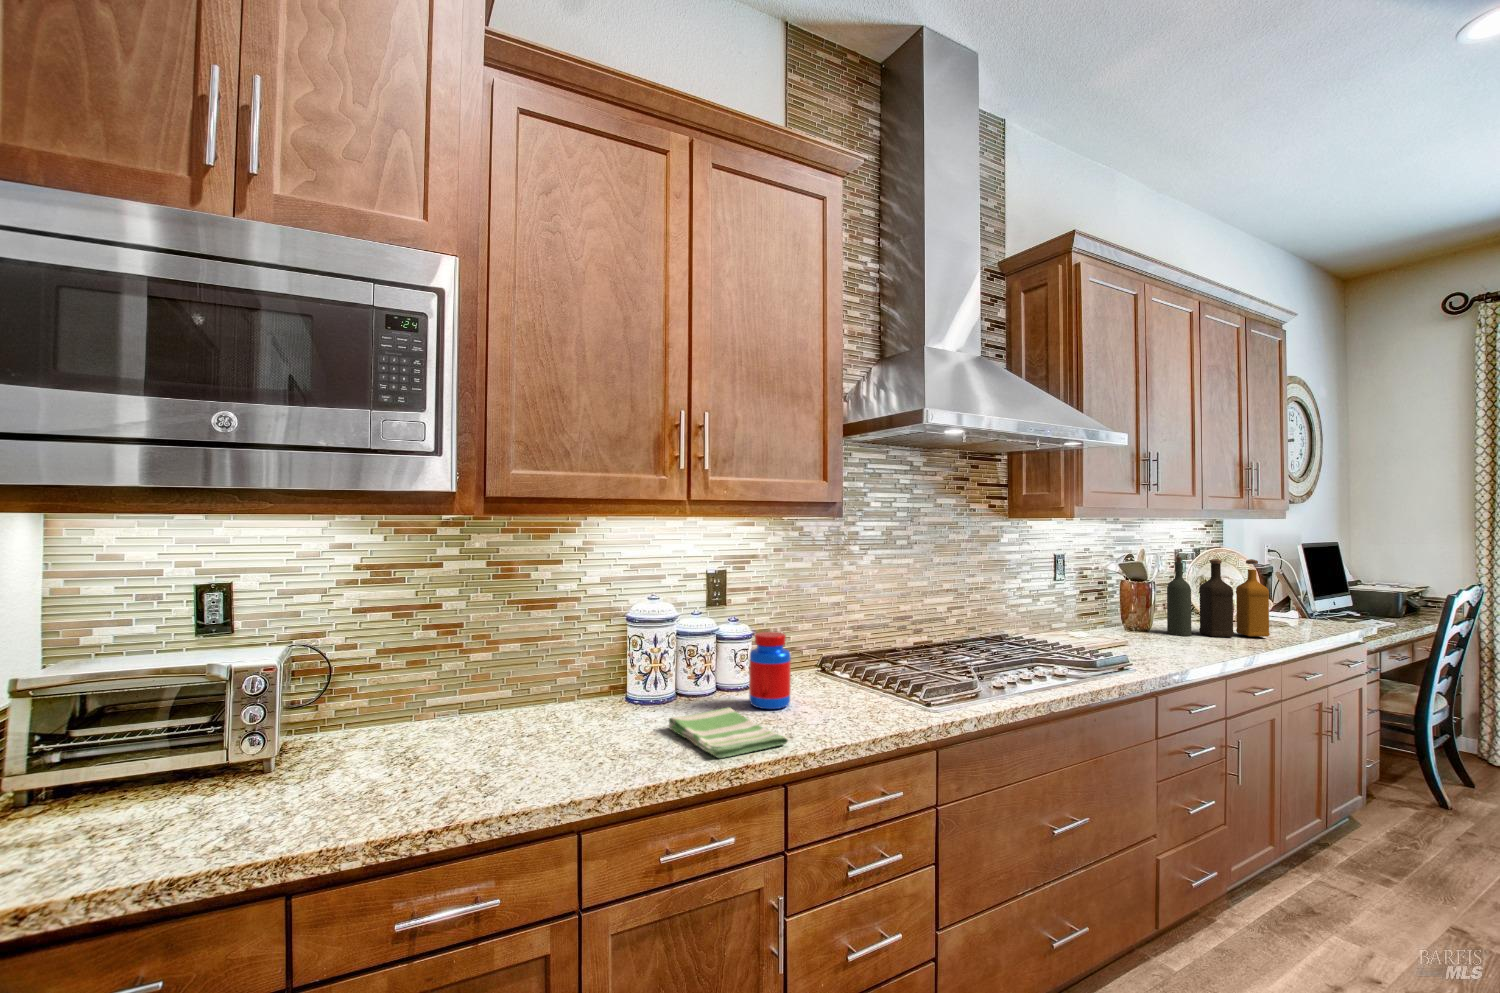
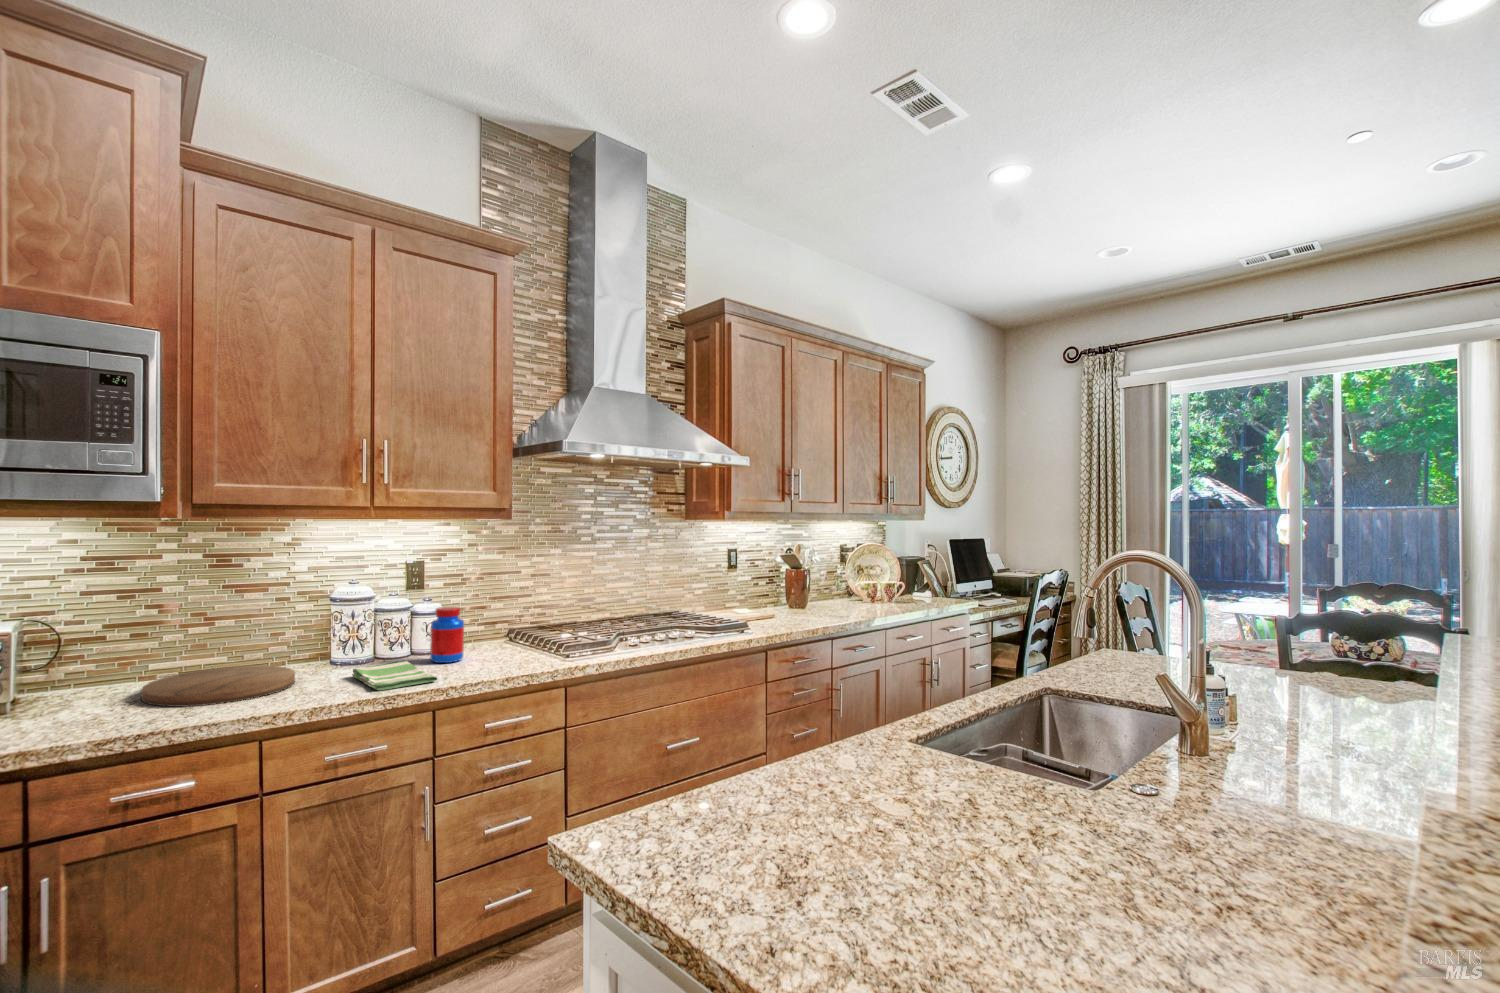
bottle: present [1167,557,1270,637] -> none [810,549,879,608]
cutting board: none [425,706,601,774] -> present [141,665,295,707]

